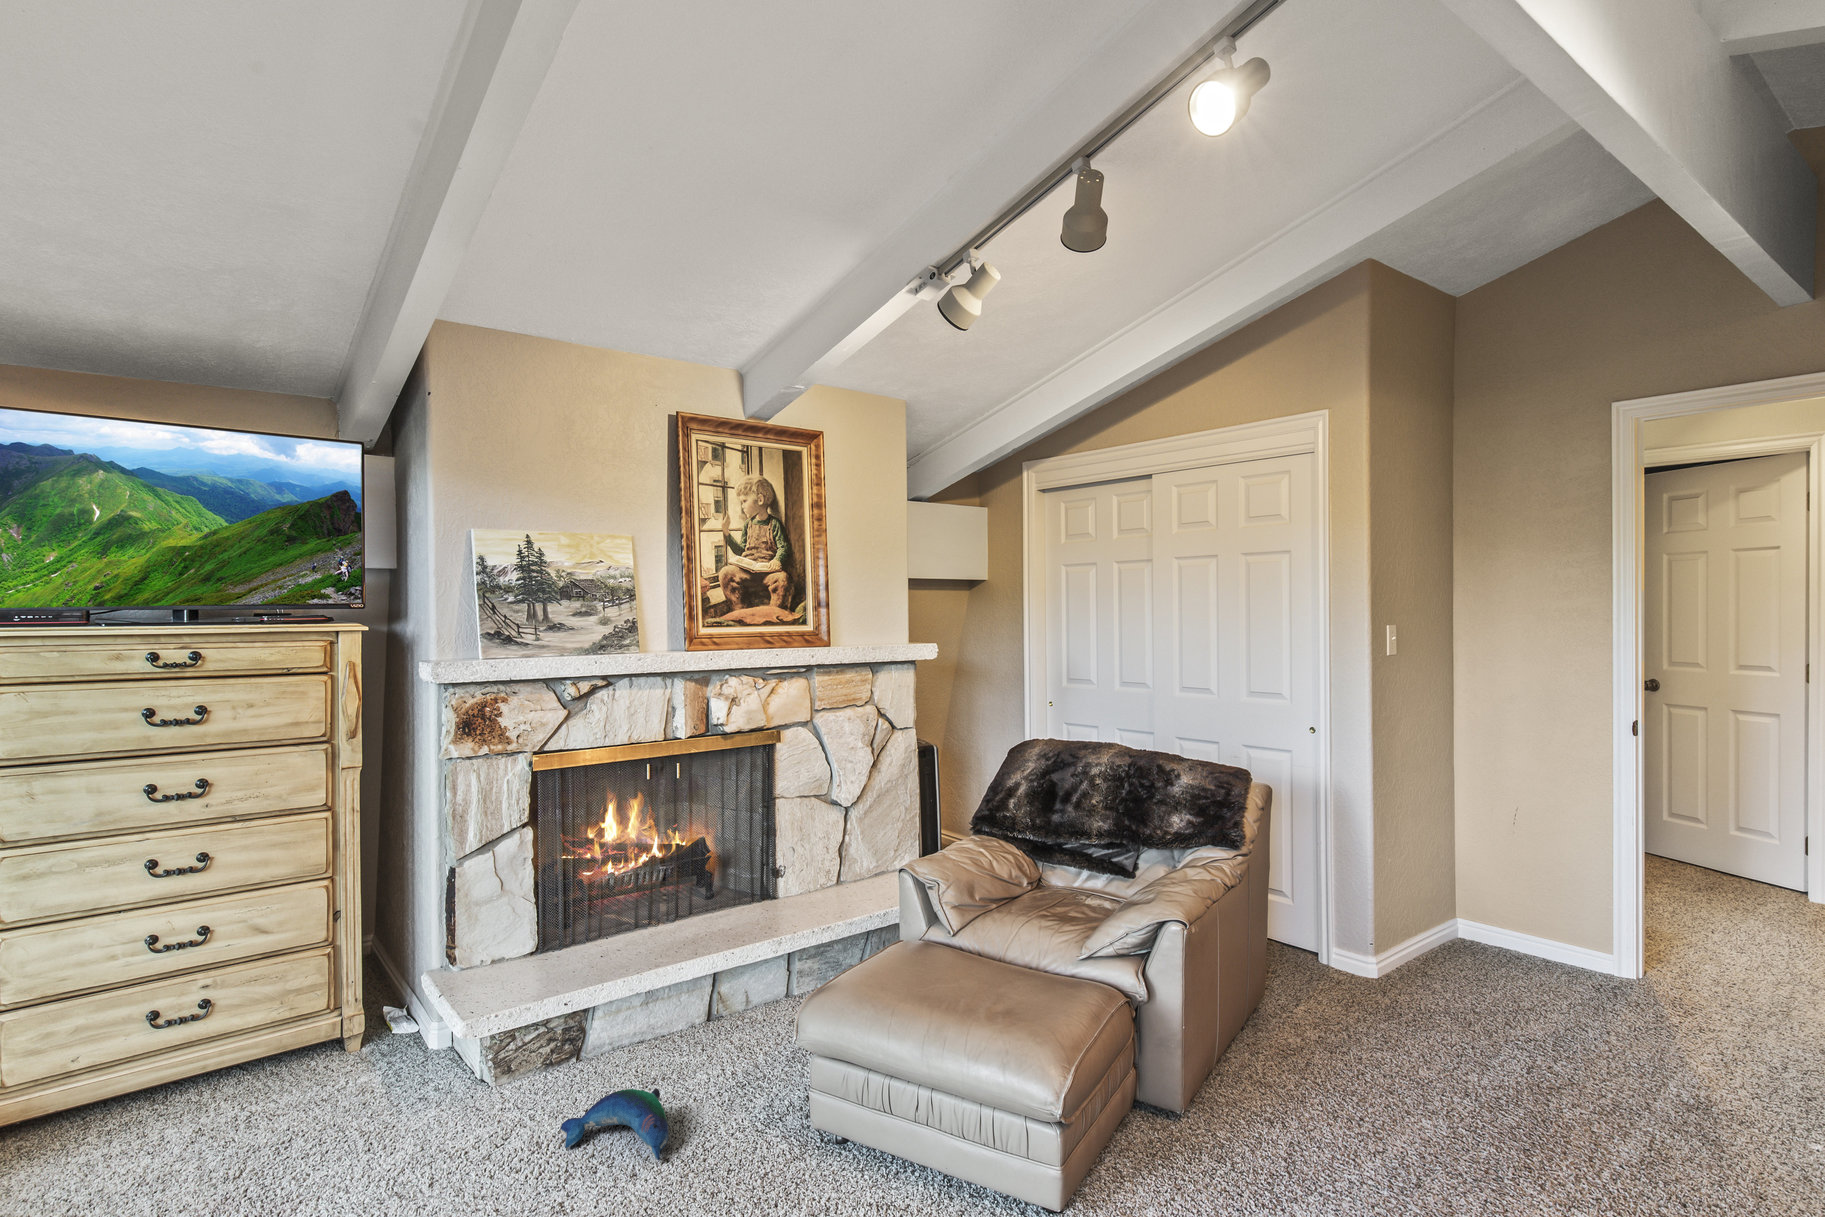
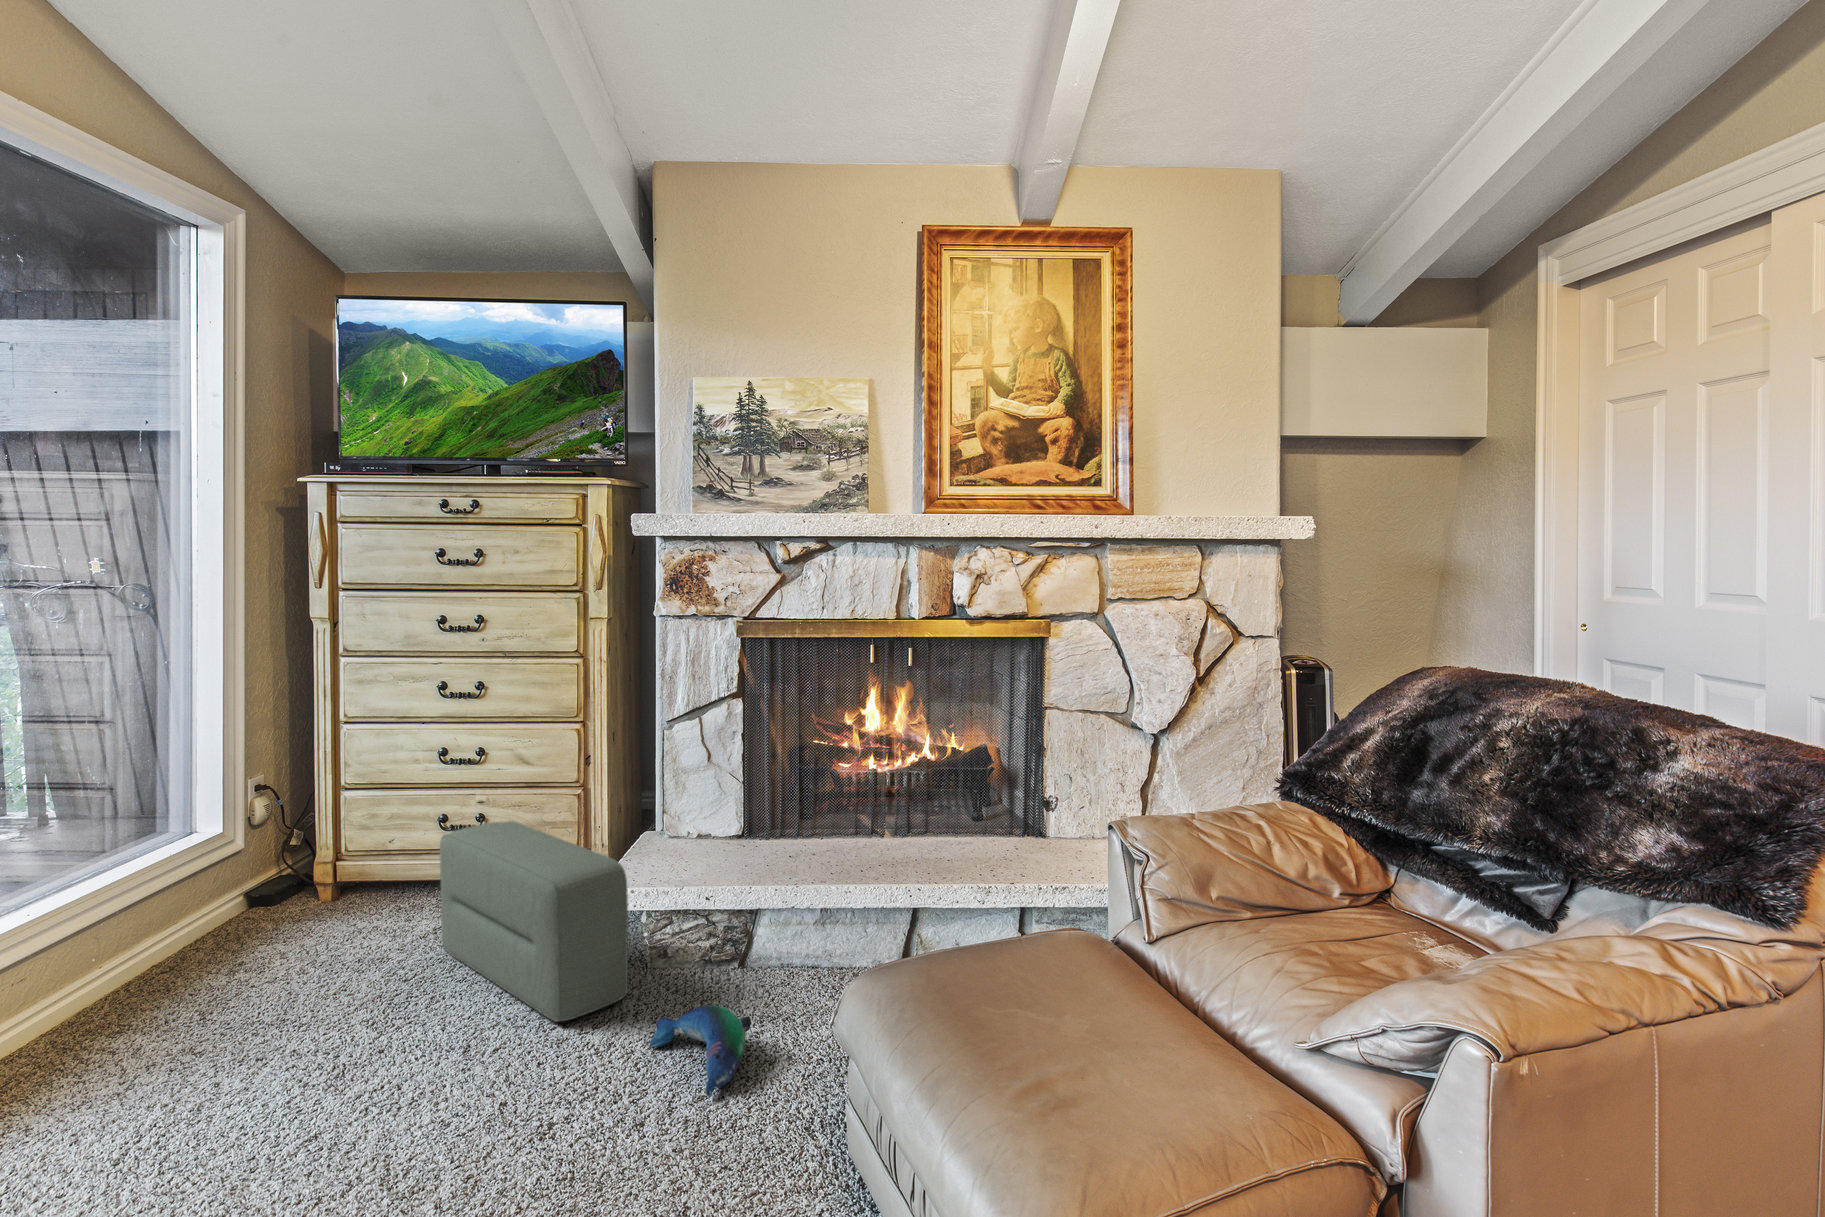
pouf: none [212,992,500,1166] -> present [440,821,628,1022]

